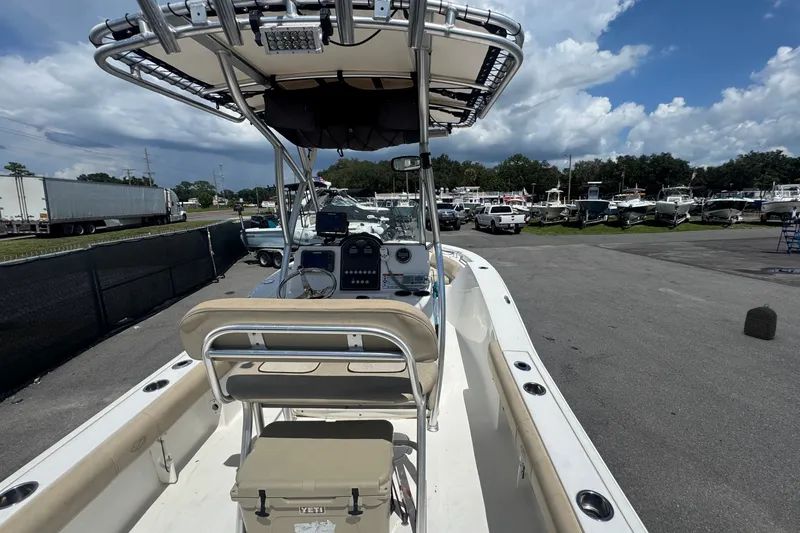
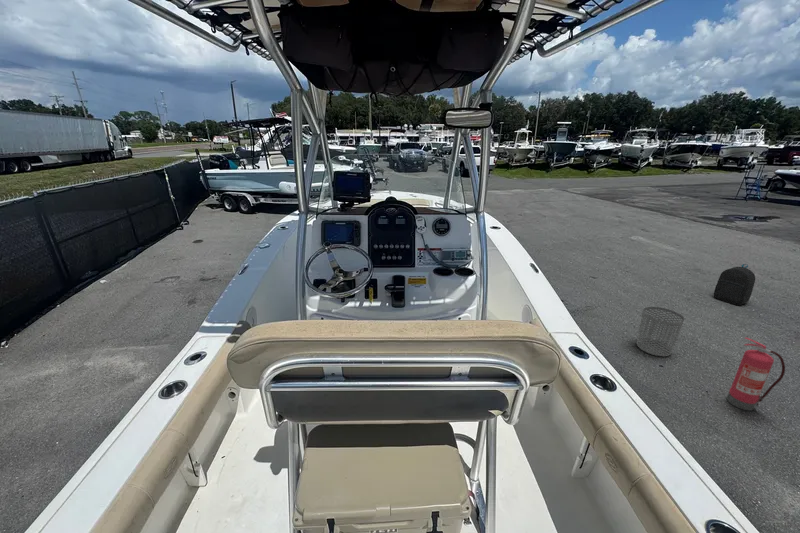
waste bin: none [675,334,710,373] -> present [637,307,684,356]
fire extinguisher: none [747,348,784,405] -> present [727,338,785,410]

